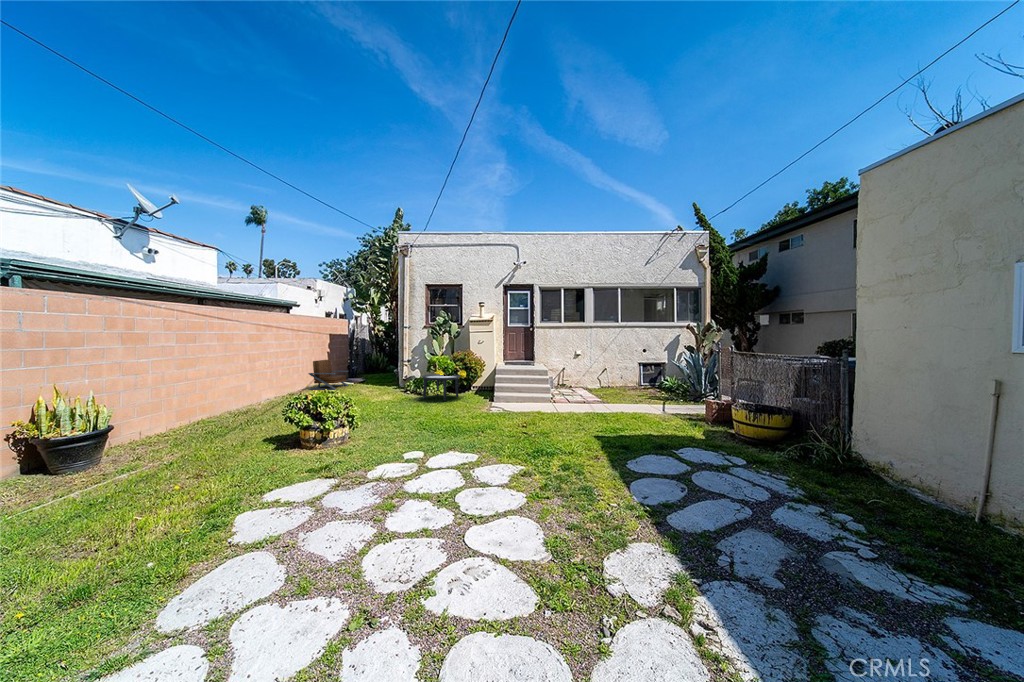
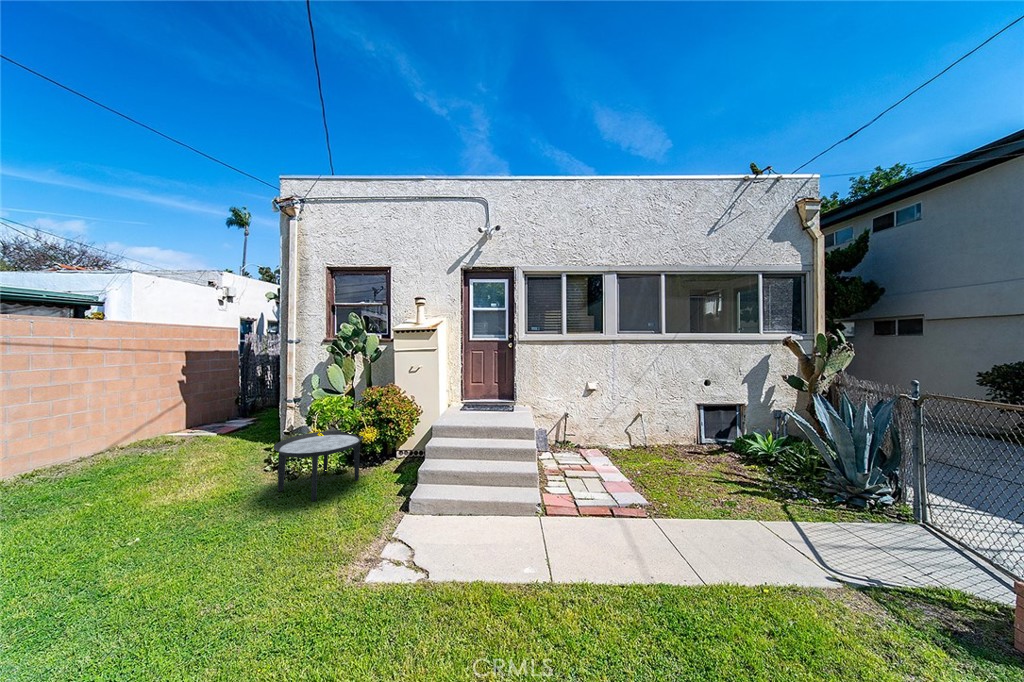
lounge chair: present [309,359,348,390] -> none [128,392,222,448]

